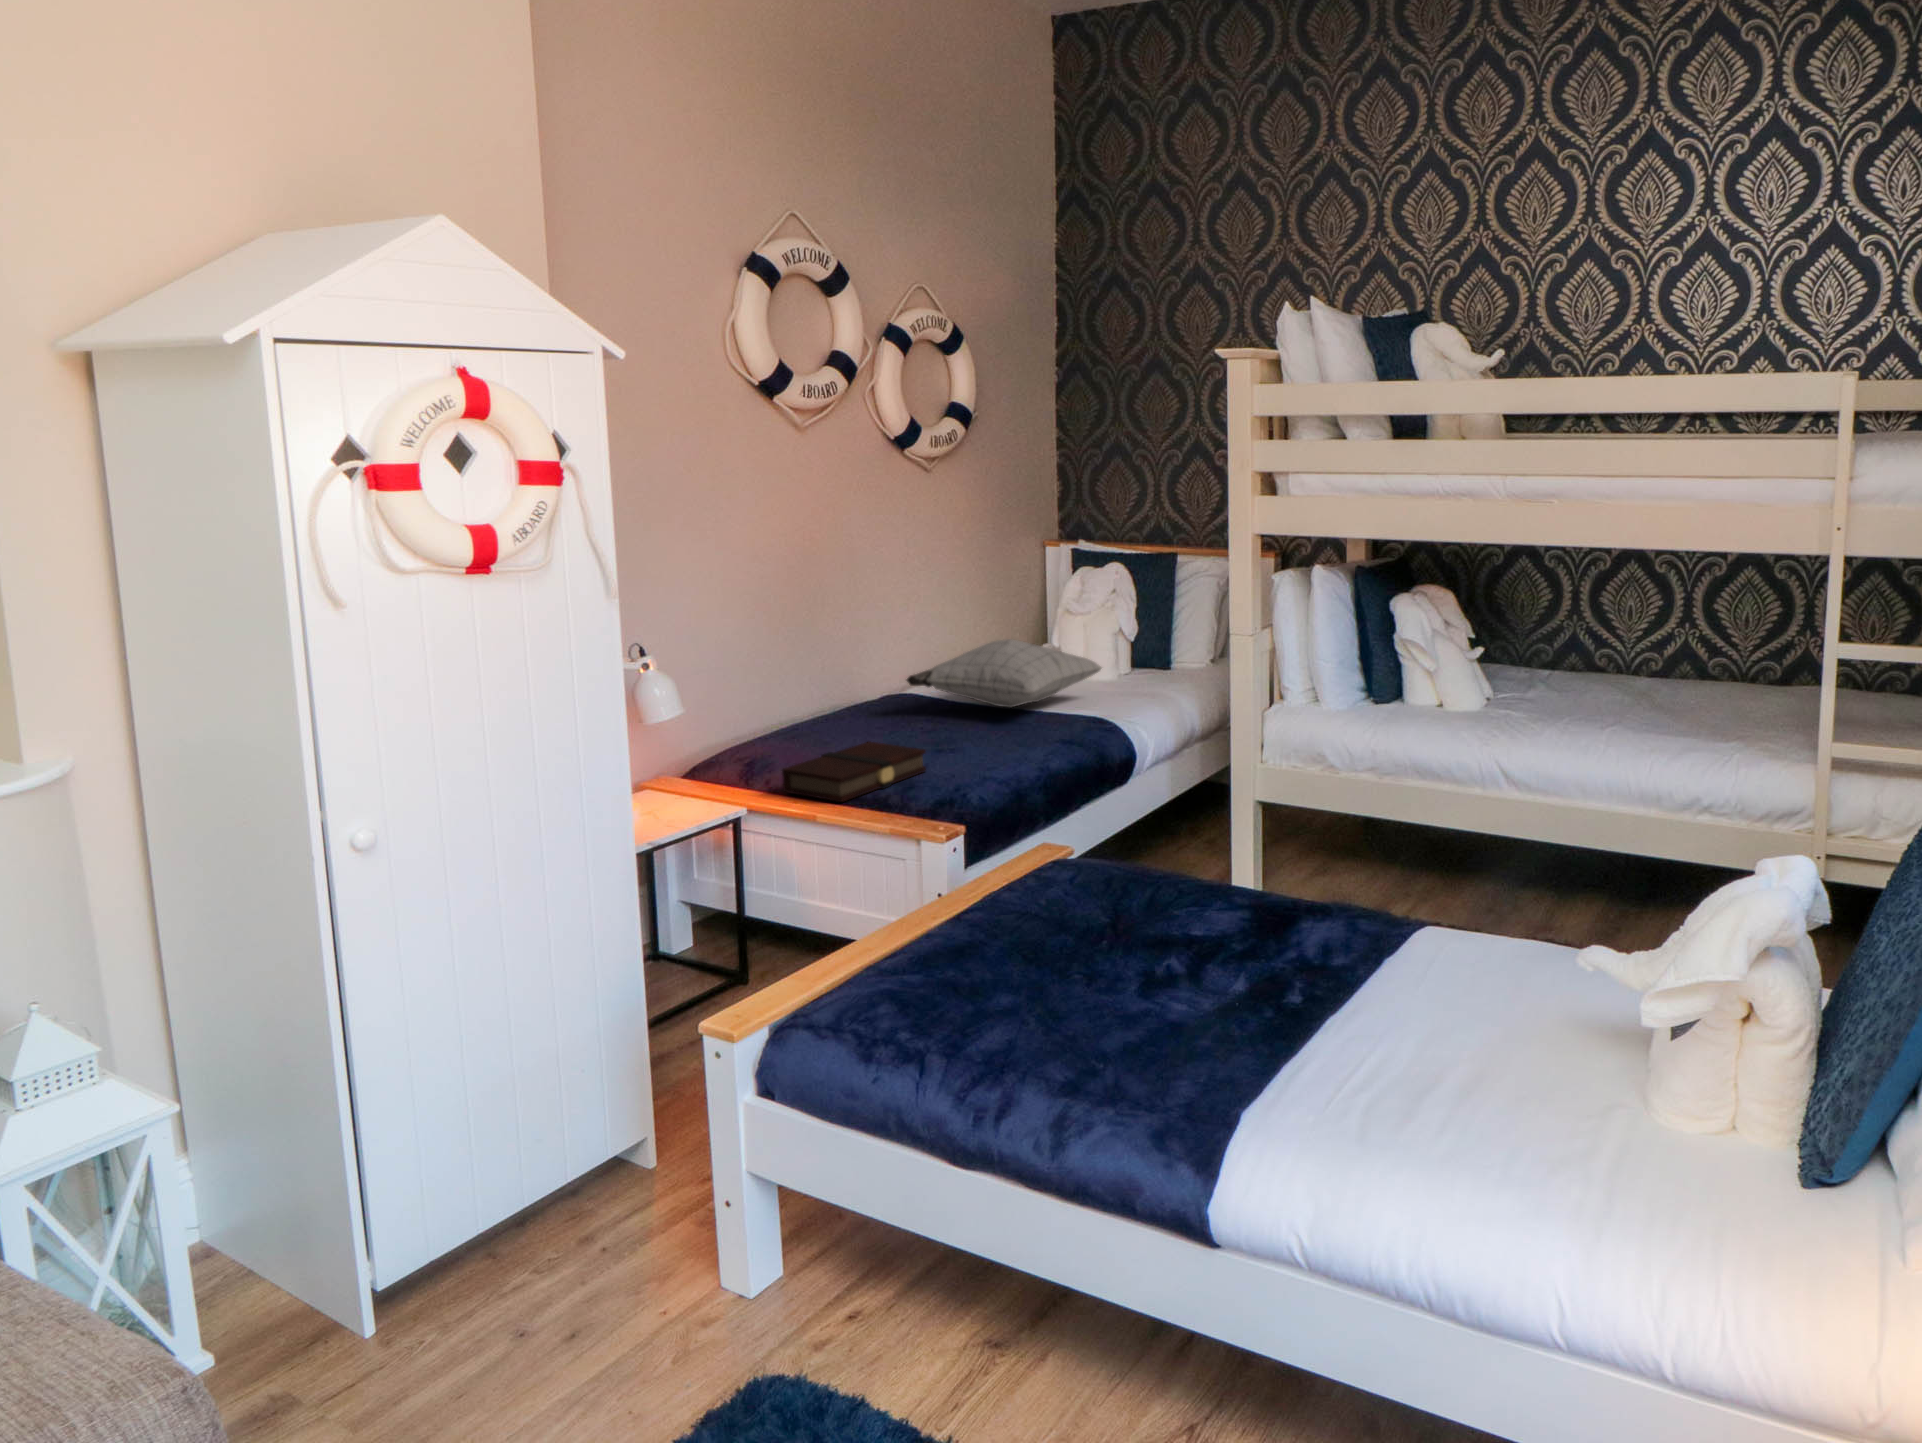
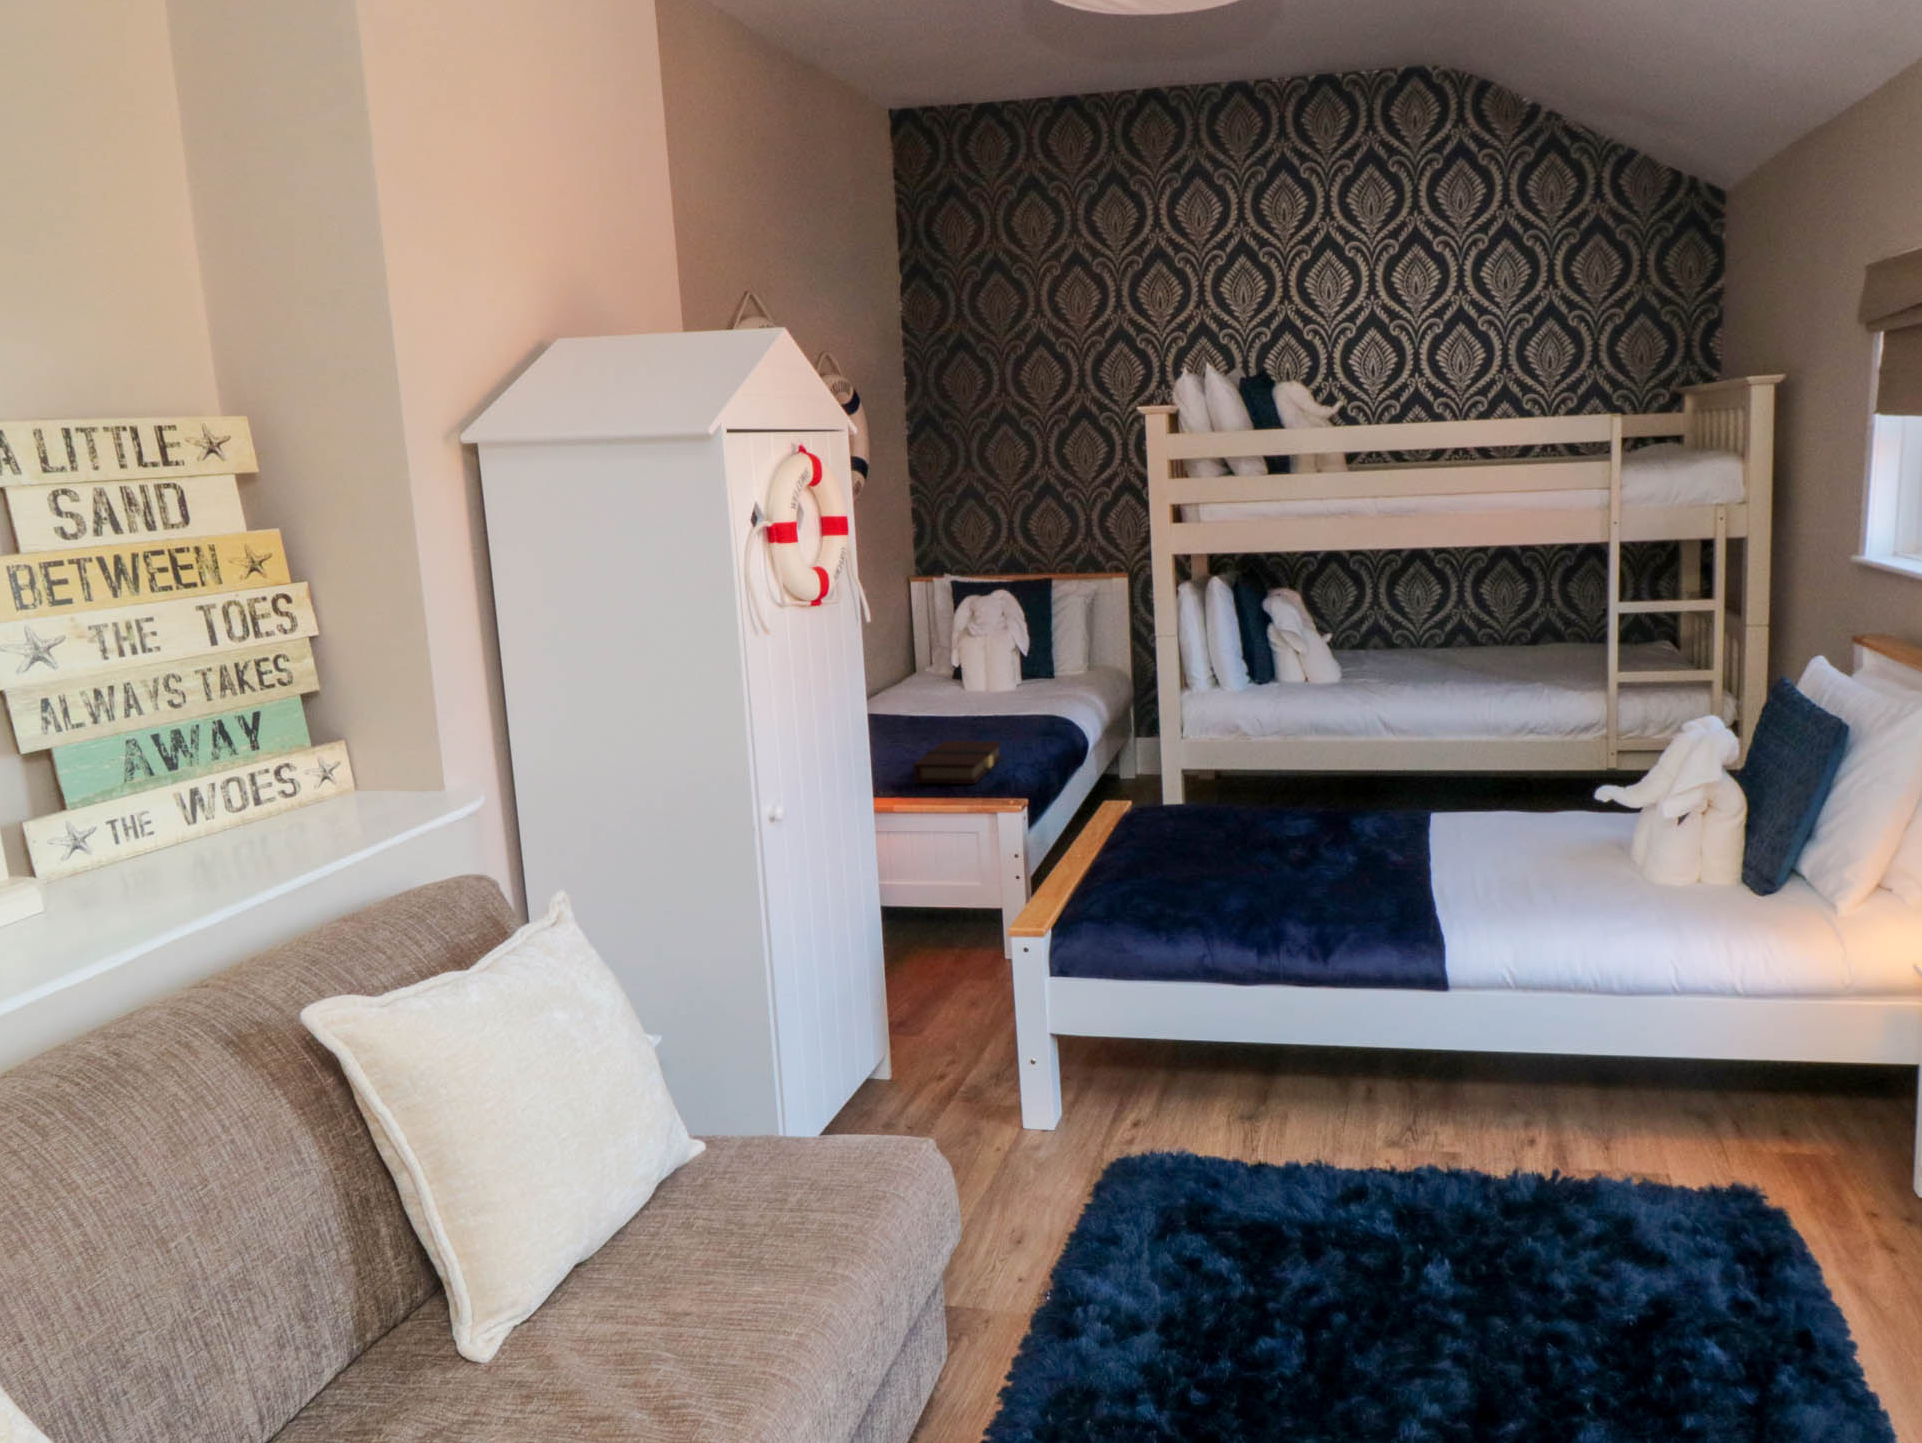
pillow: present [907,639,1102,707] -> none [908,655,1054,713]

